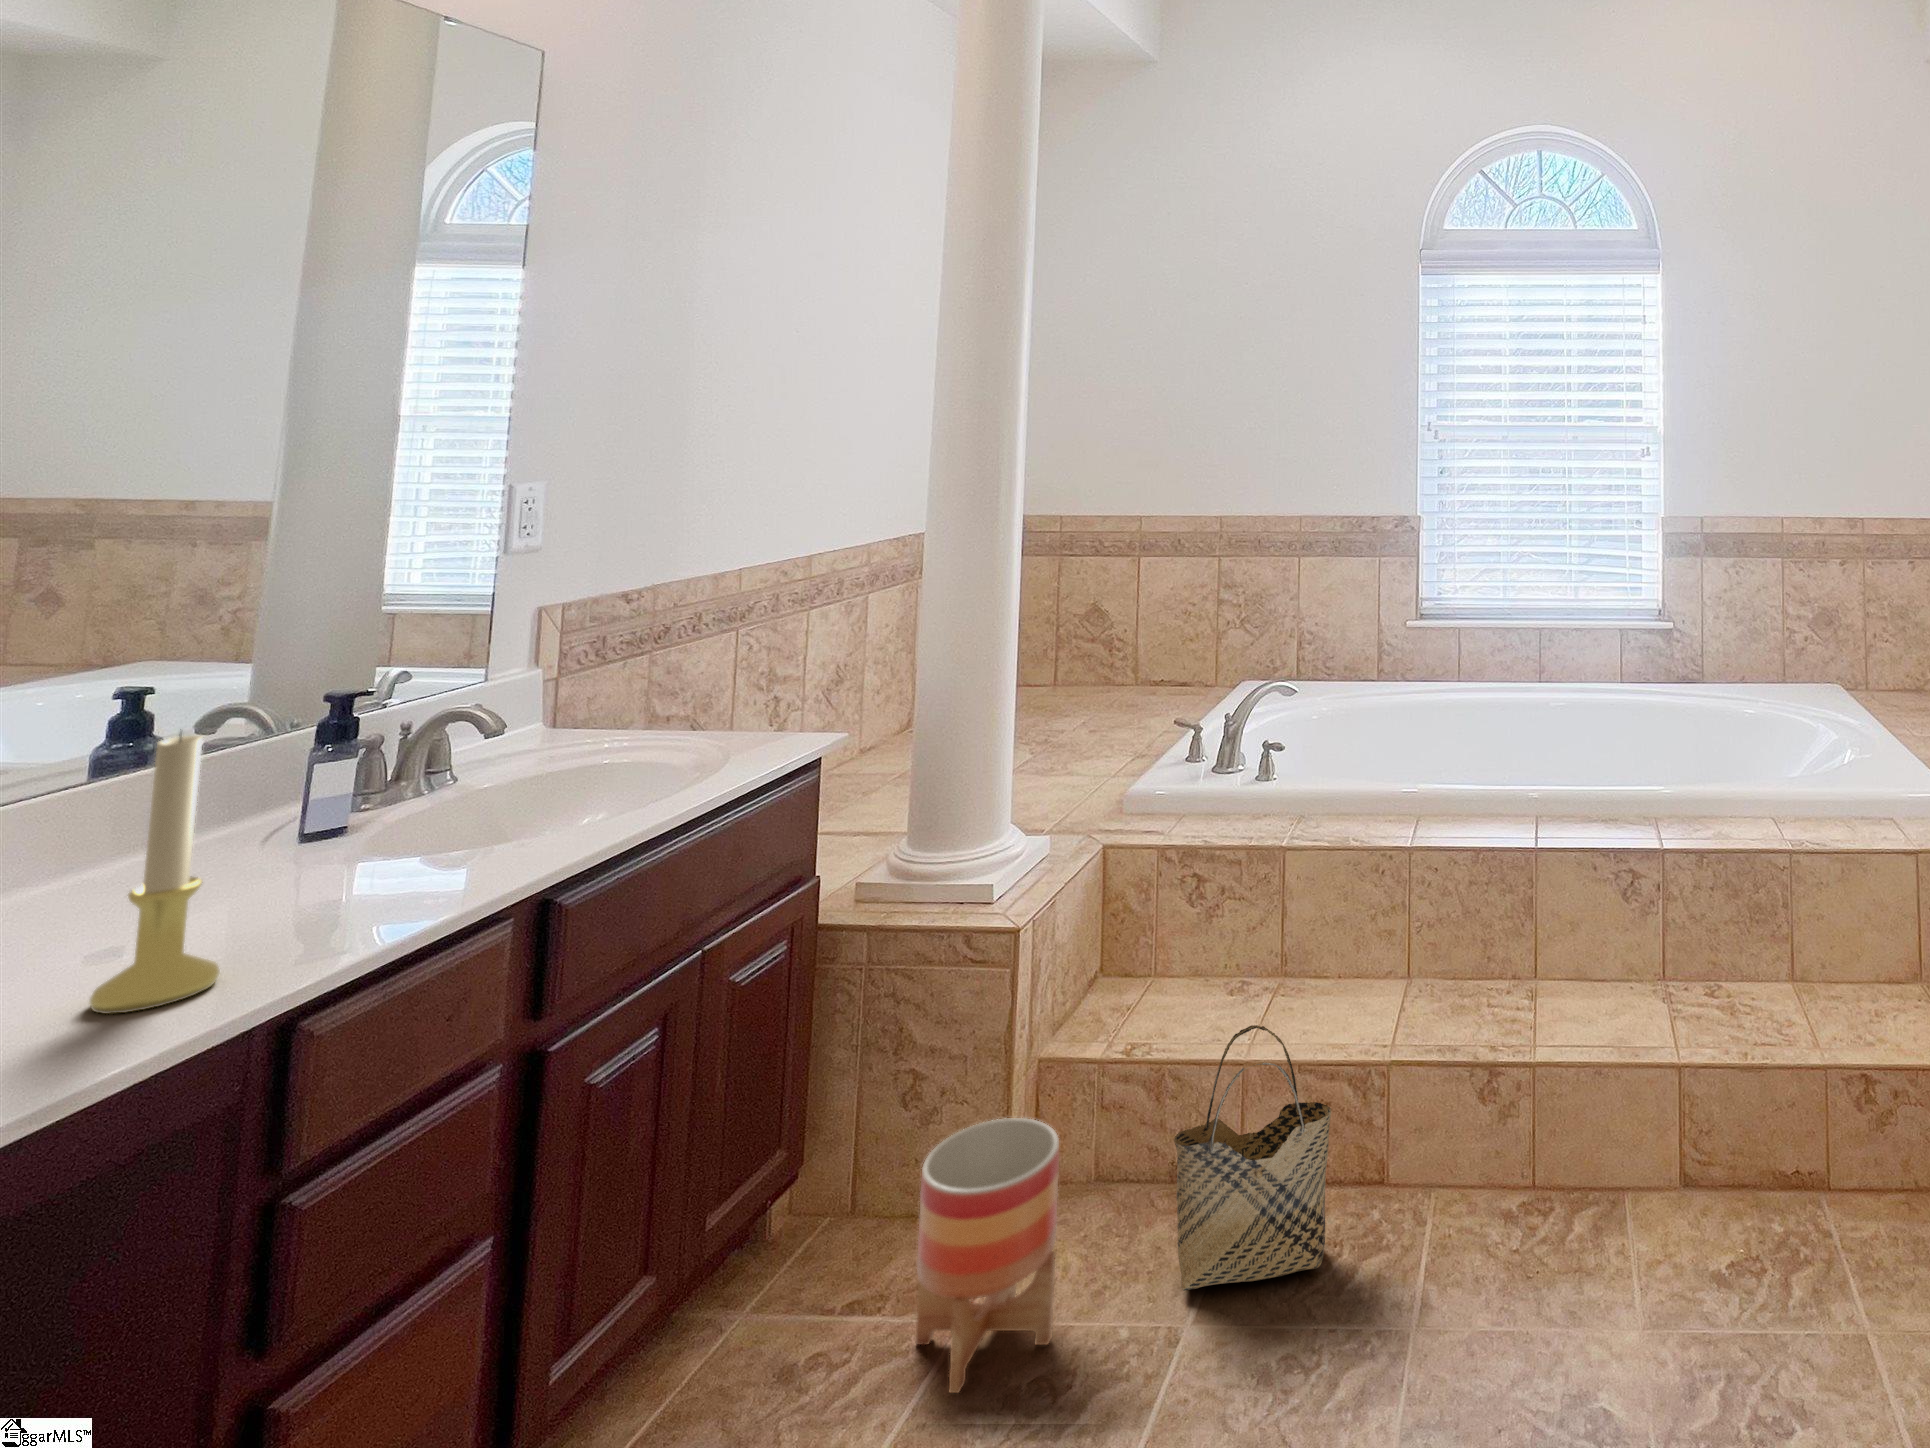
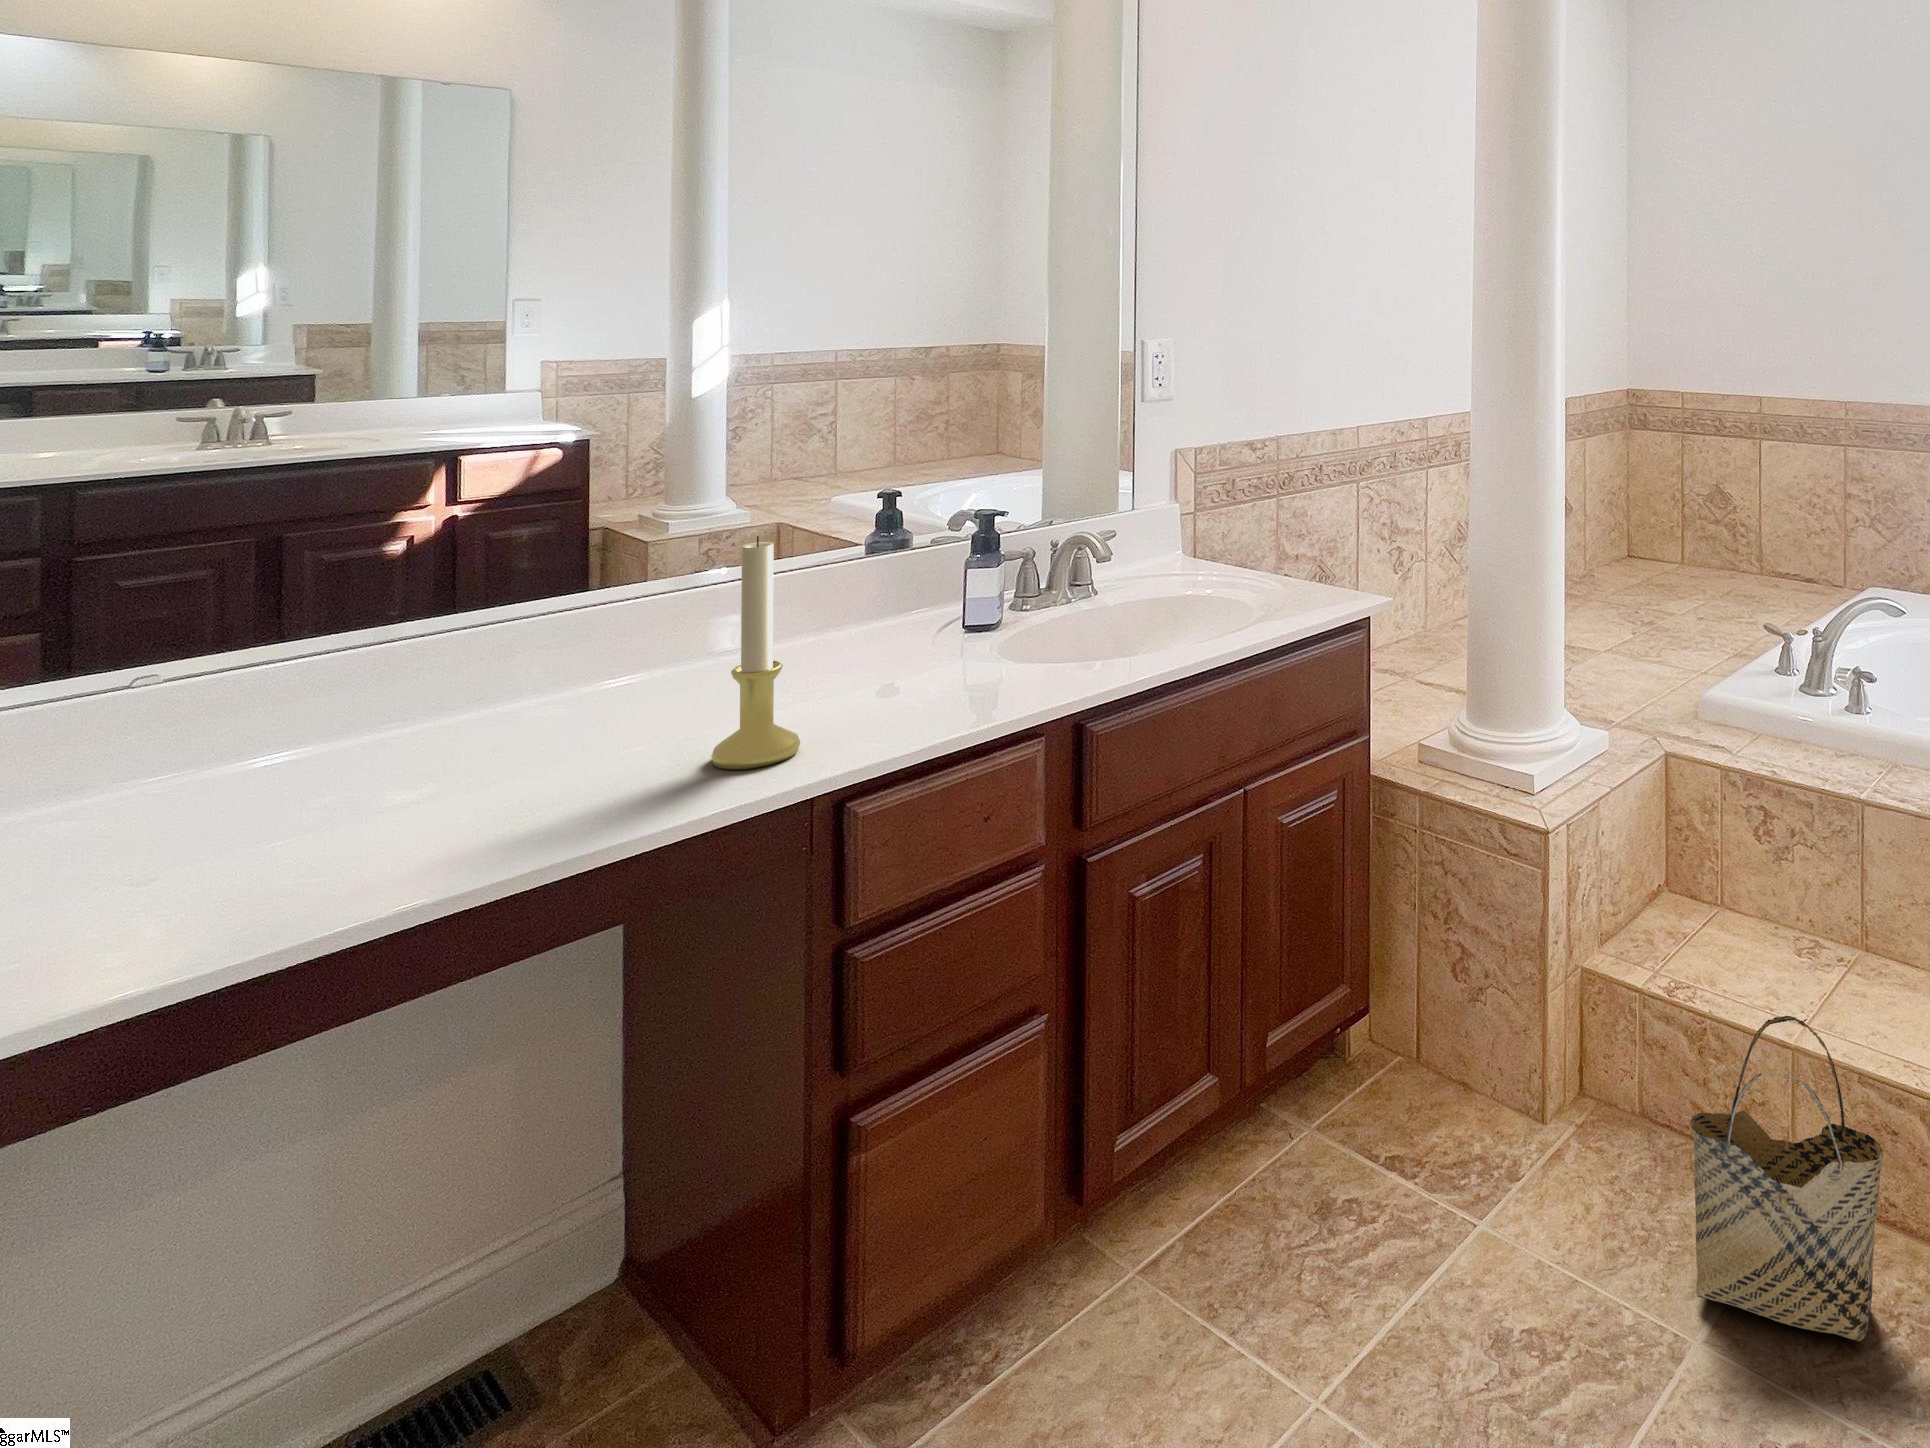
planter: present [915,1118,1059,1393] -> none [1425,1030,1562,1311]

